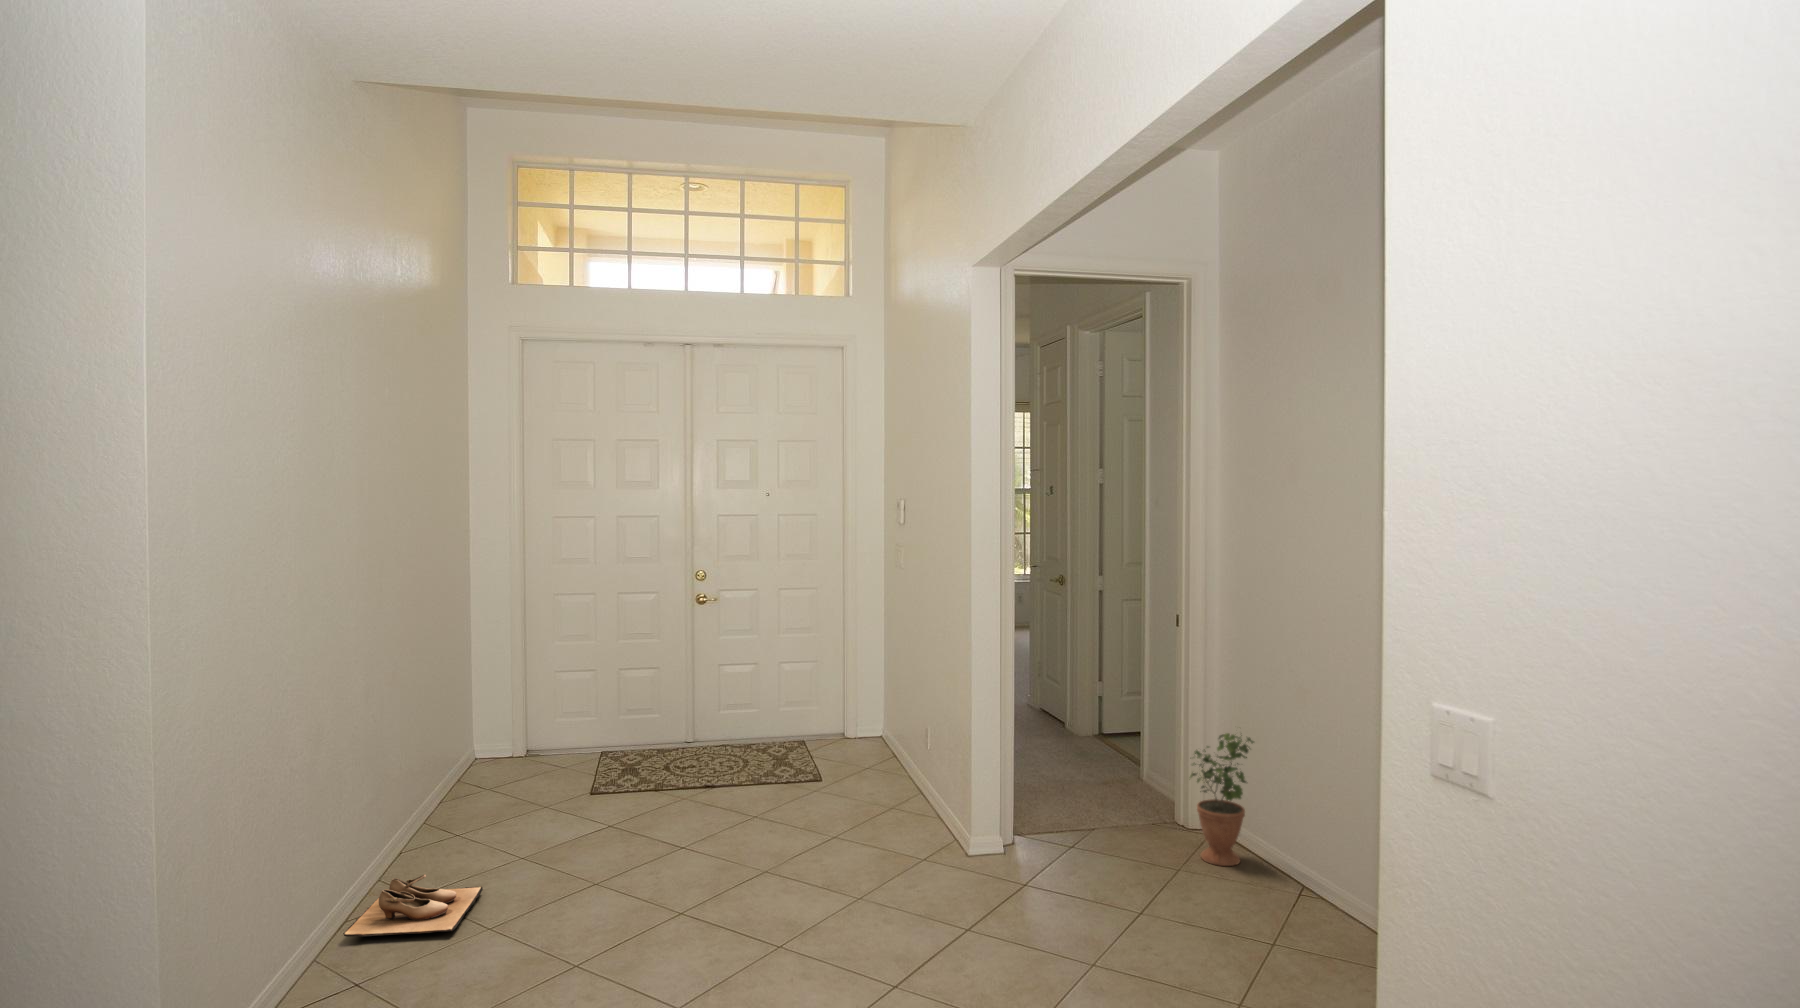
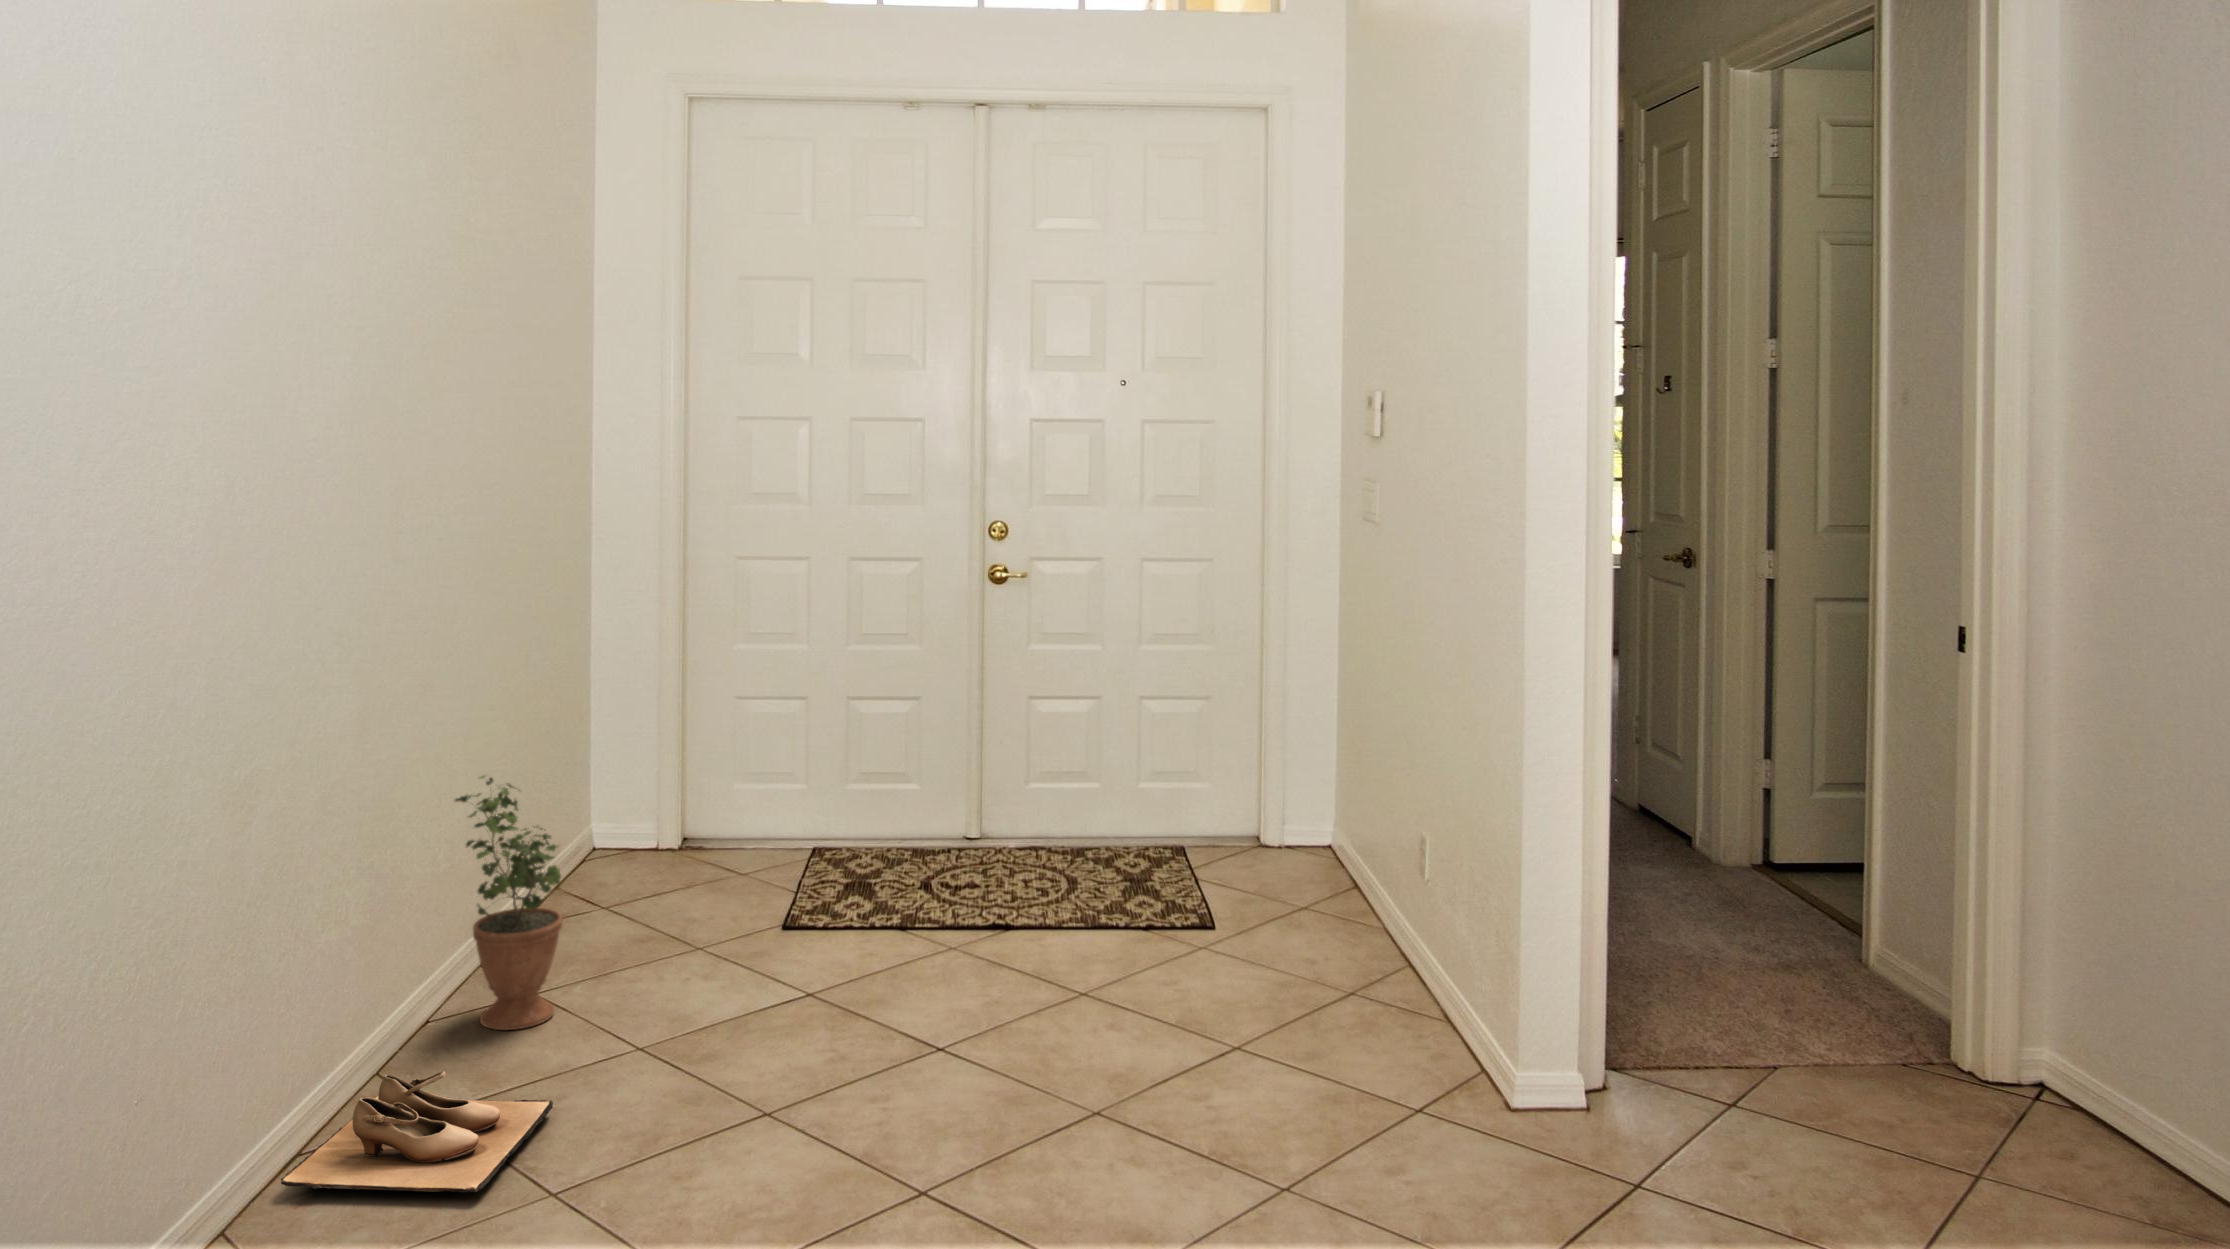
potted plant: present [1190,733,1254,866] -> present [455,776,562,1030]

